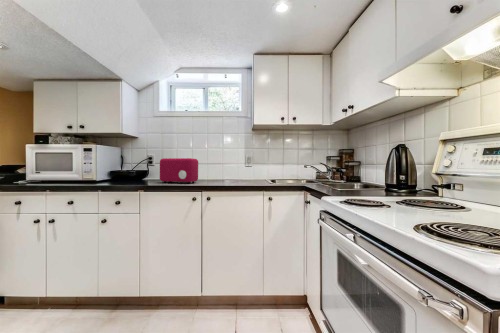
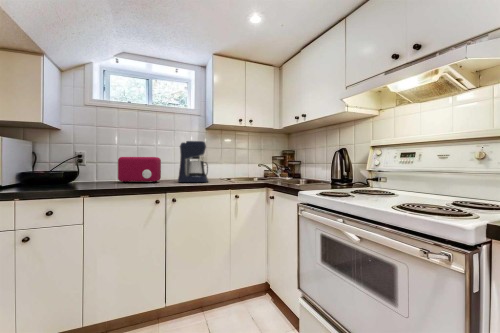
coffee maker: none [211,141,243,184] -> present [178,141,208,182]

